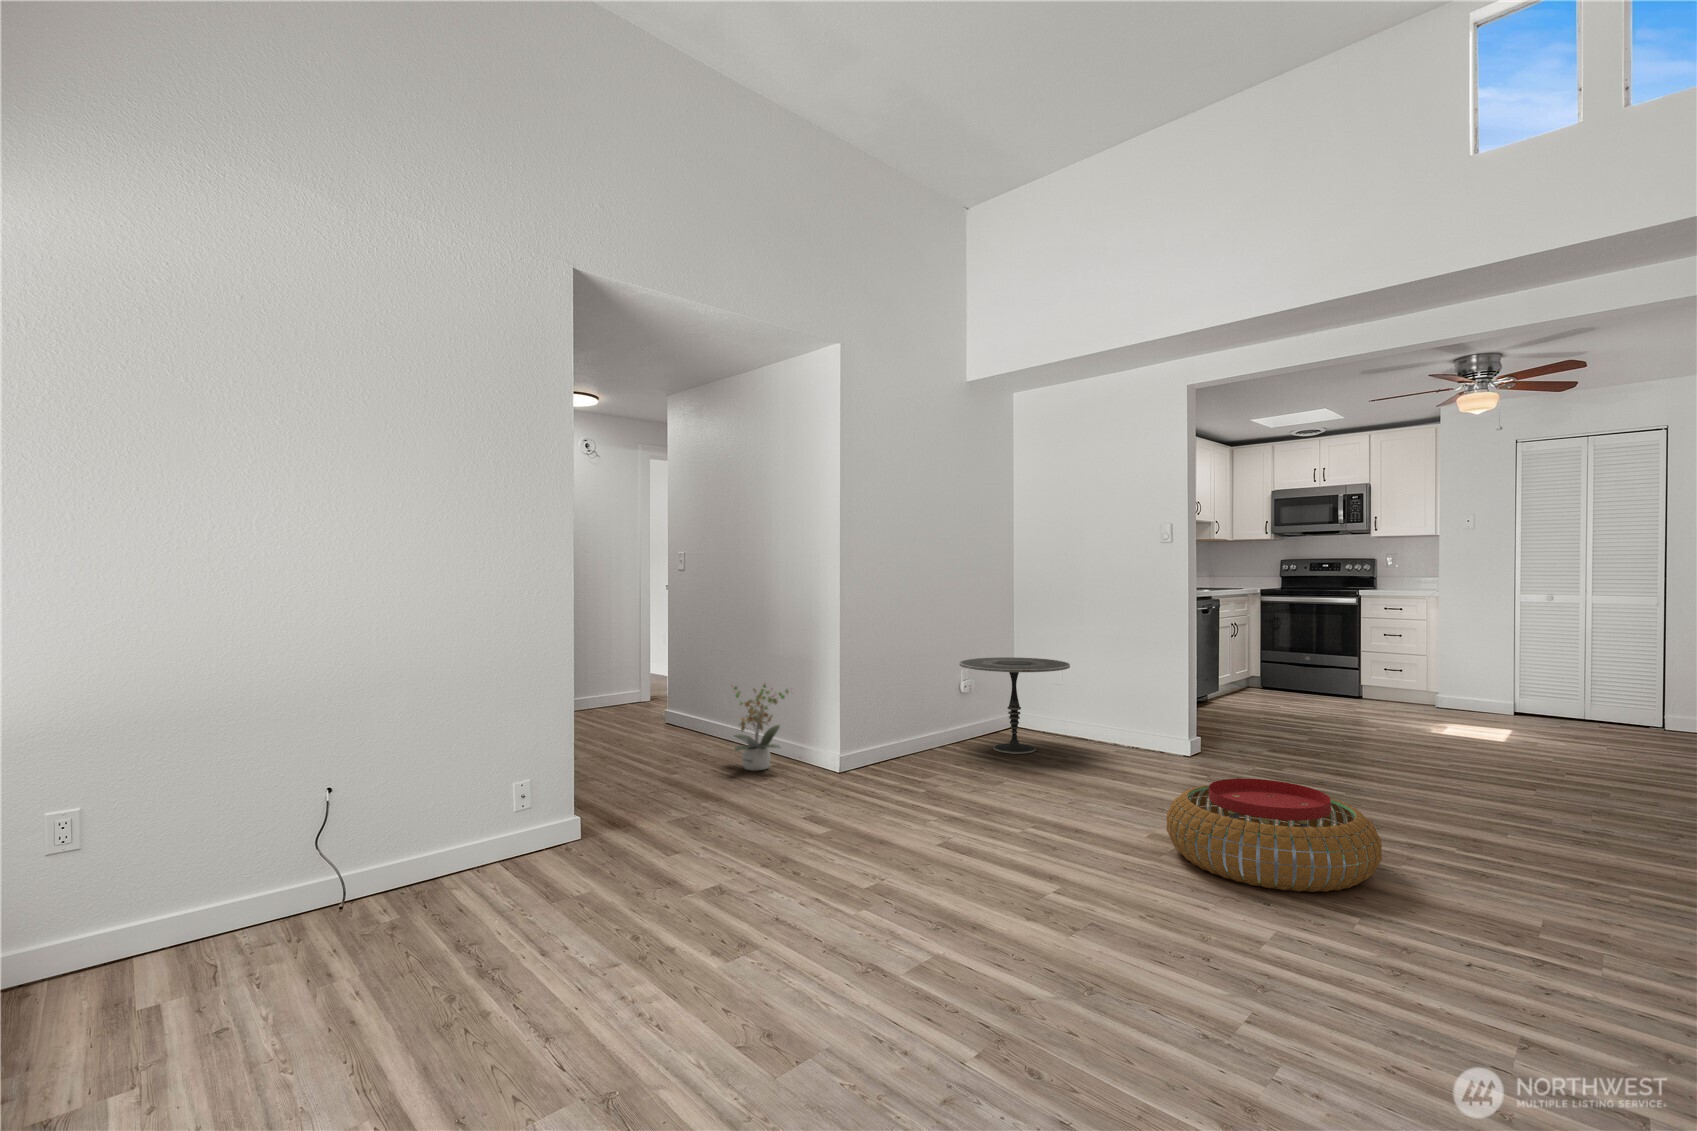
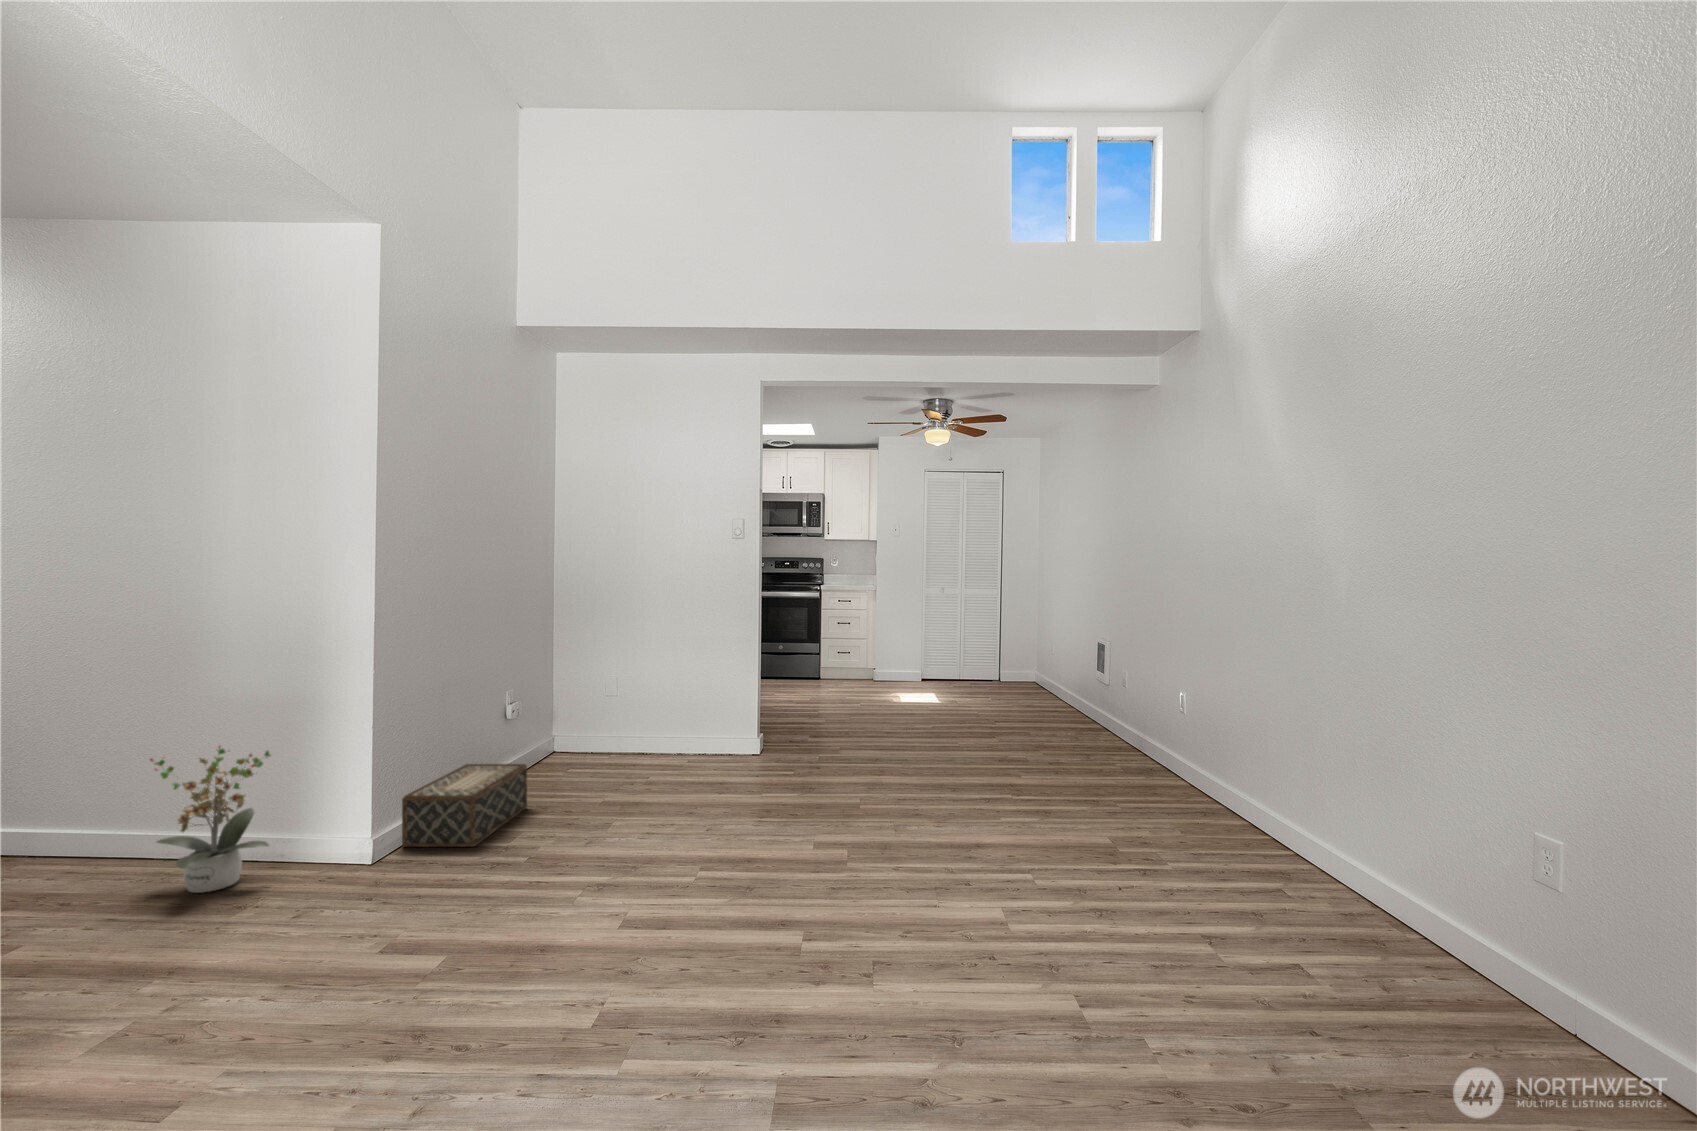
side table: present [960,657,1070,754] -> none [512,669,646,784]
woven basket: none [860,721,956,778] -> present [402,764,527,847]
pouf: present [1166,779,1382,892] -> none [836,767,1018,875]

